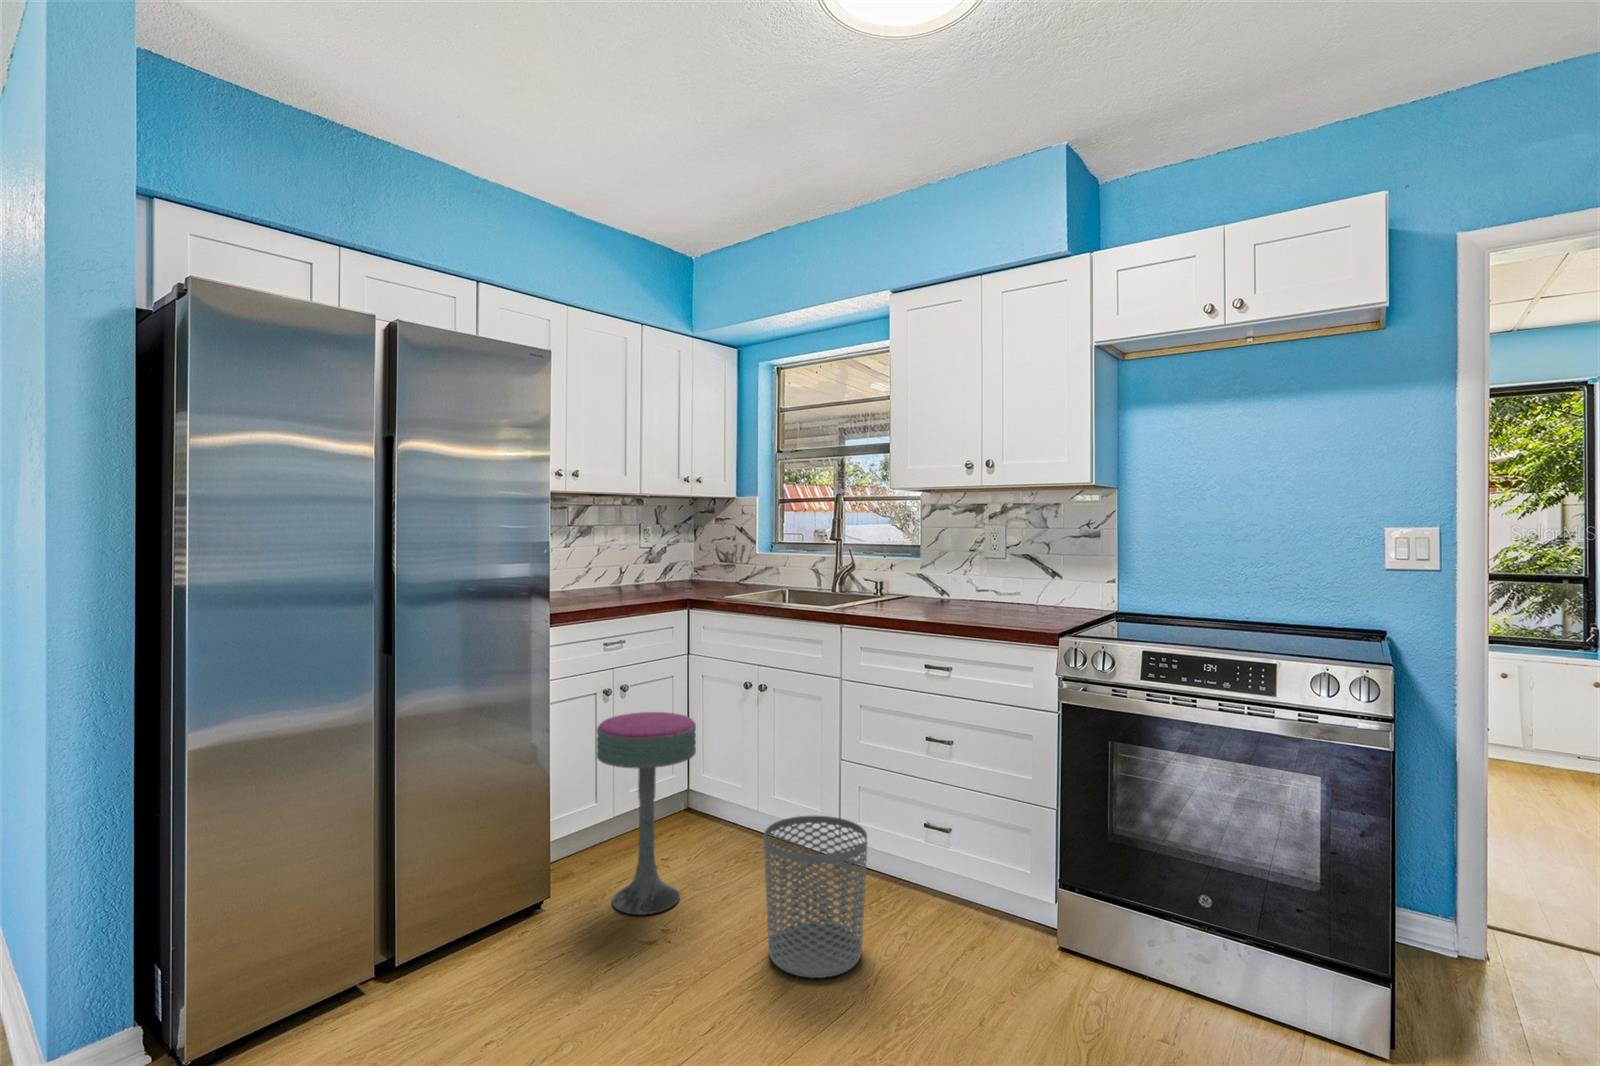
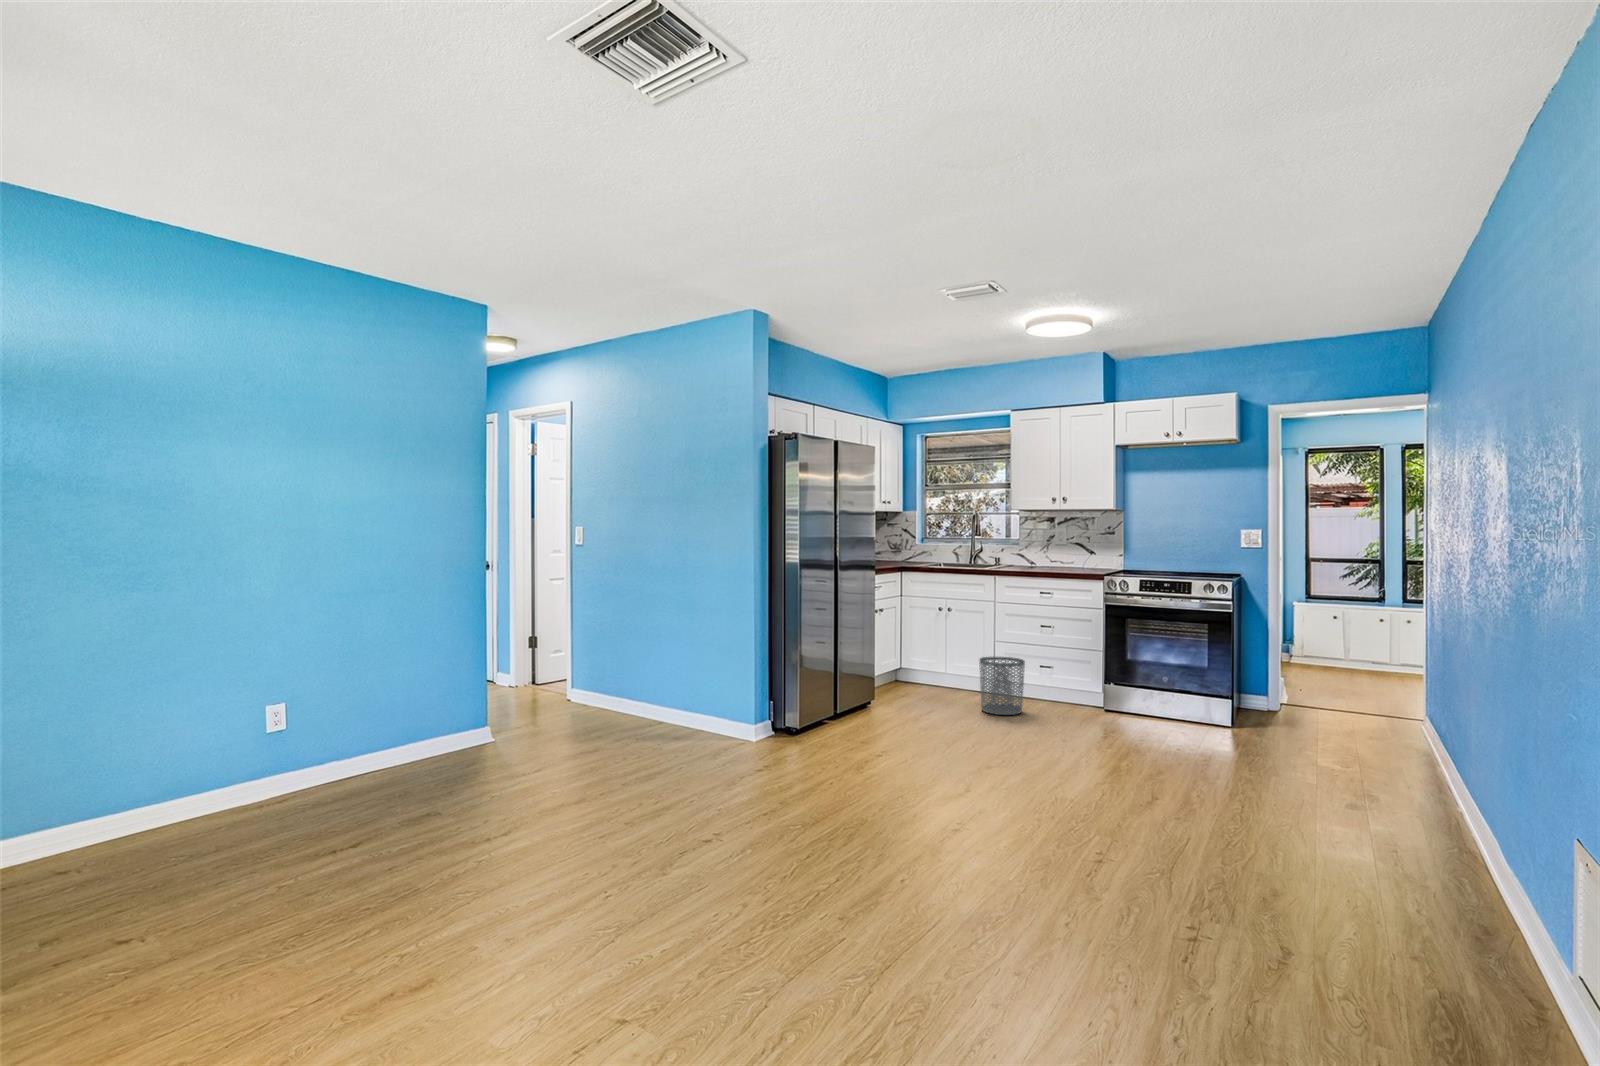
bar stool: present [597,712,696,915] -> none [890,617,936,704]

